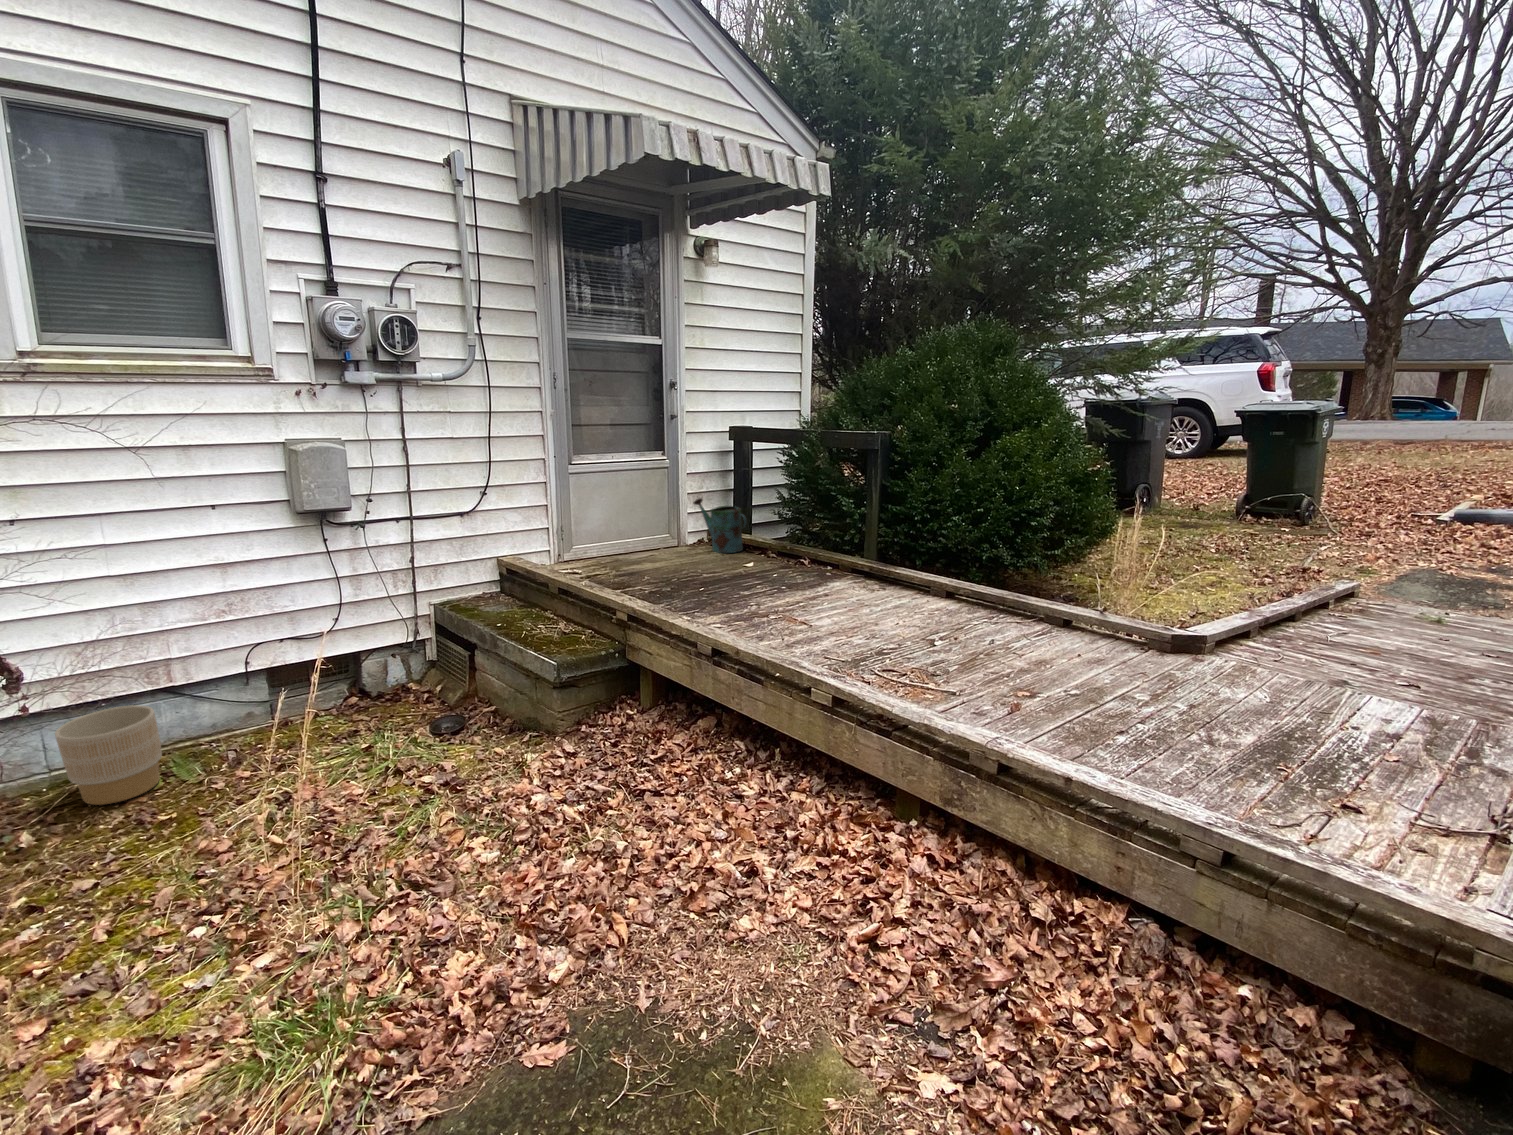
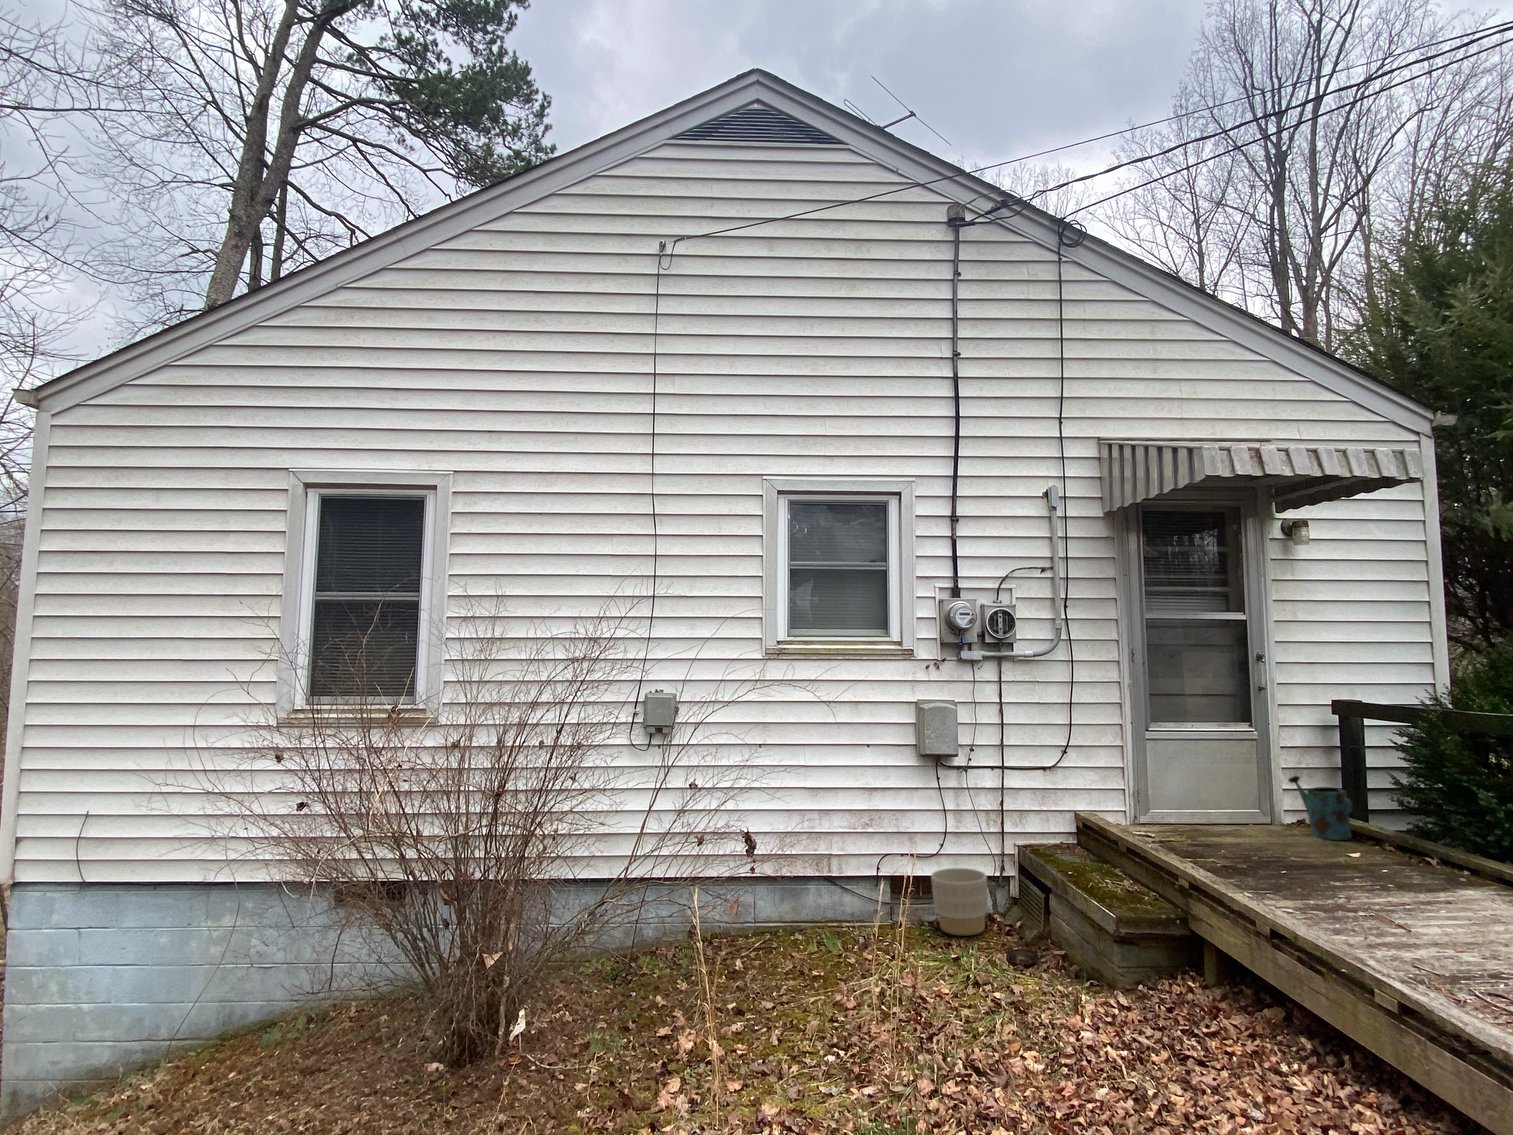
planter: present [55,705,162,805] -> present [931,868,988,935]

